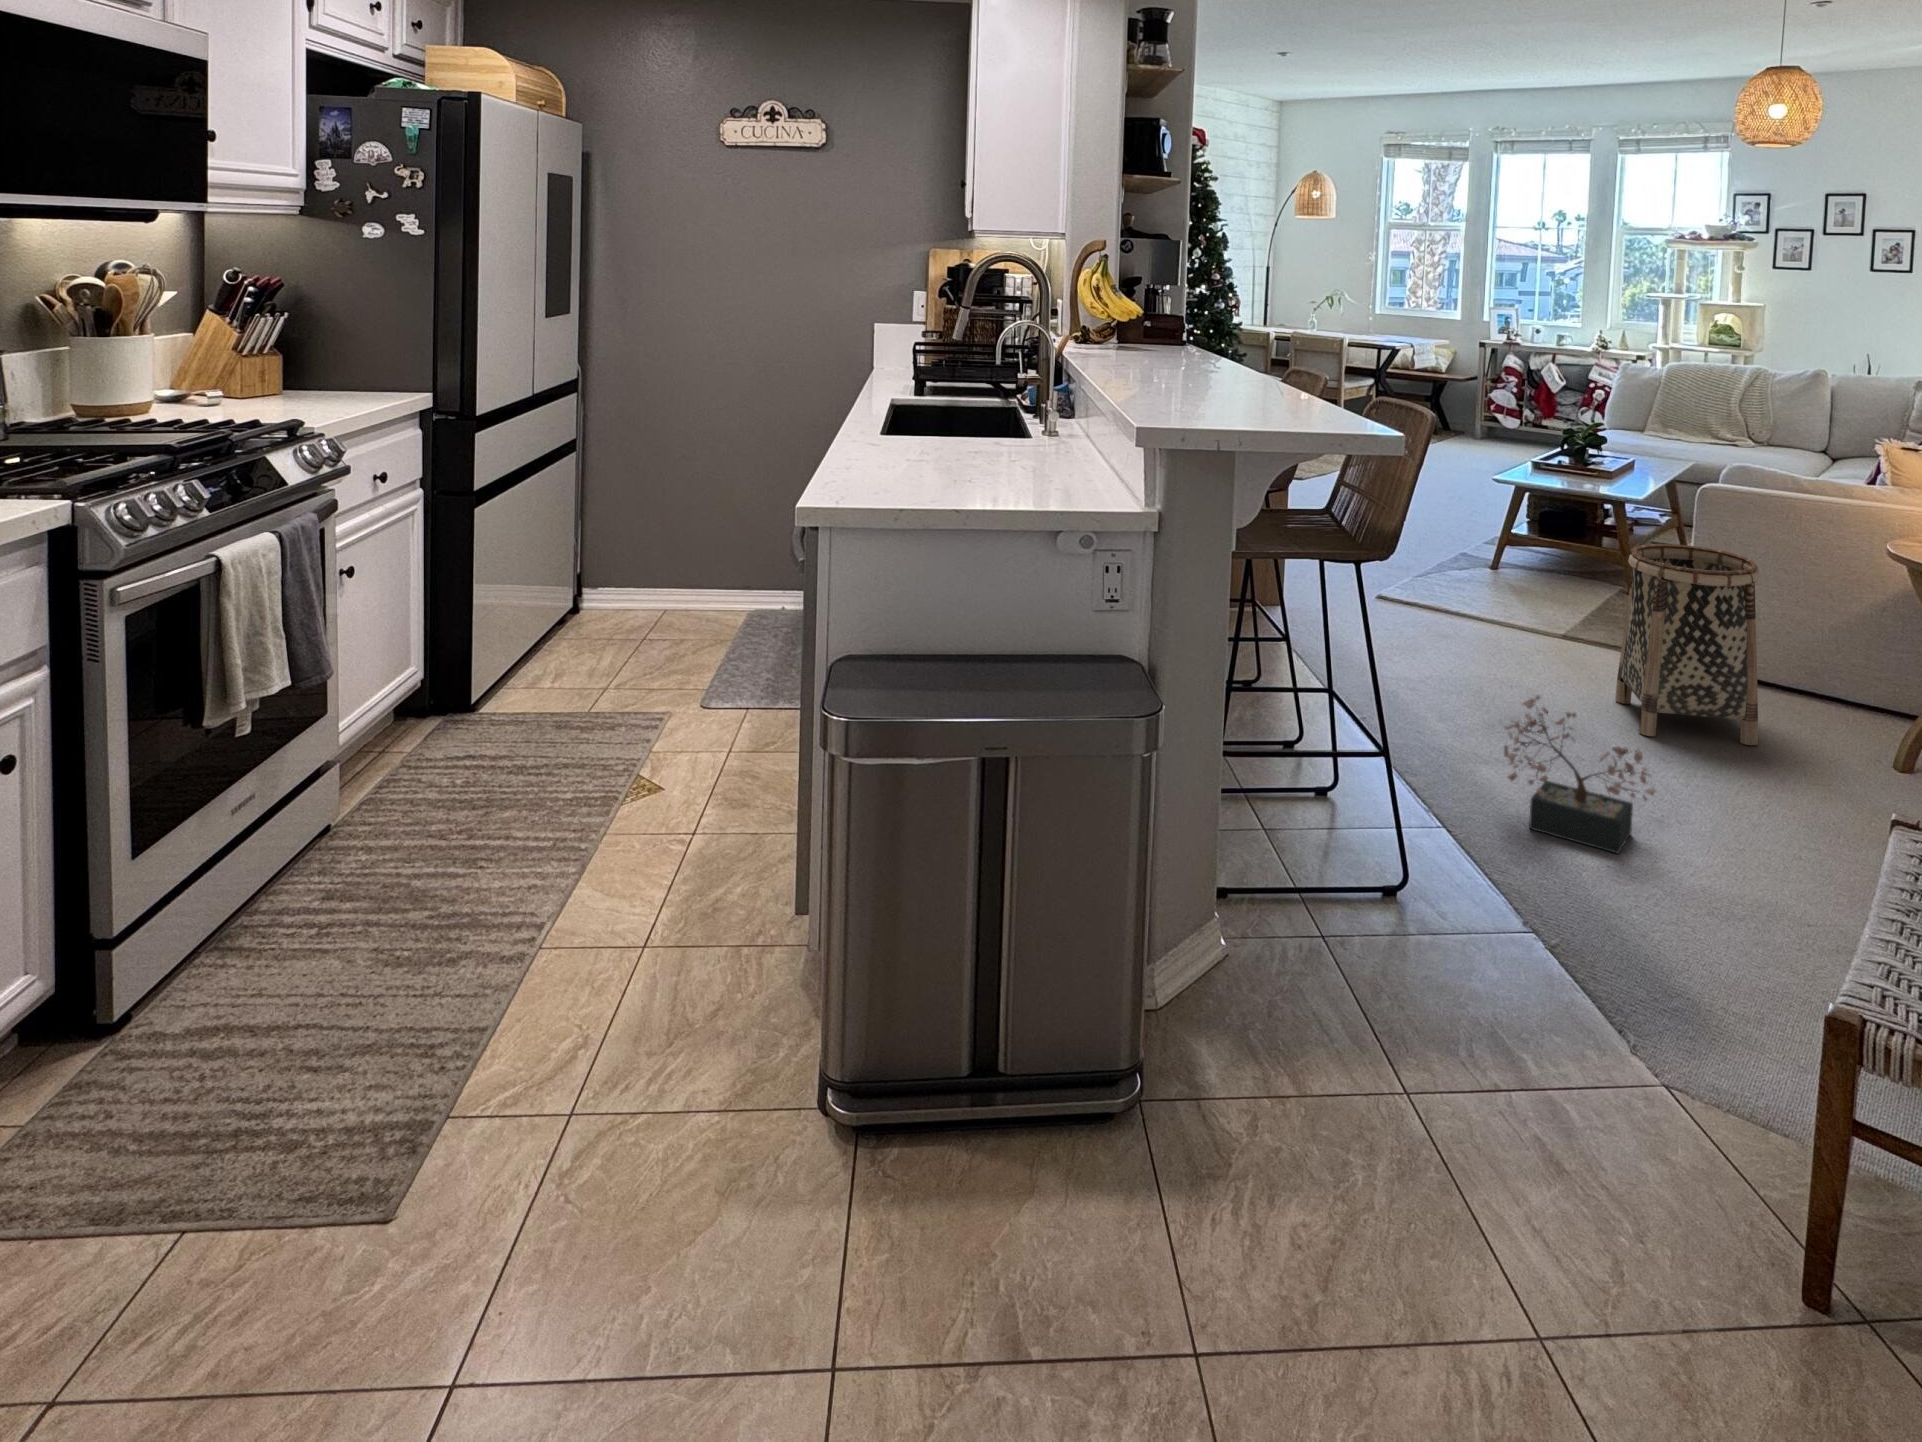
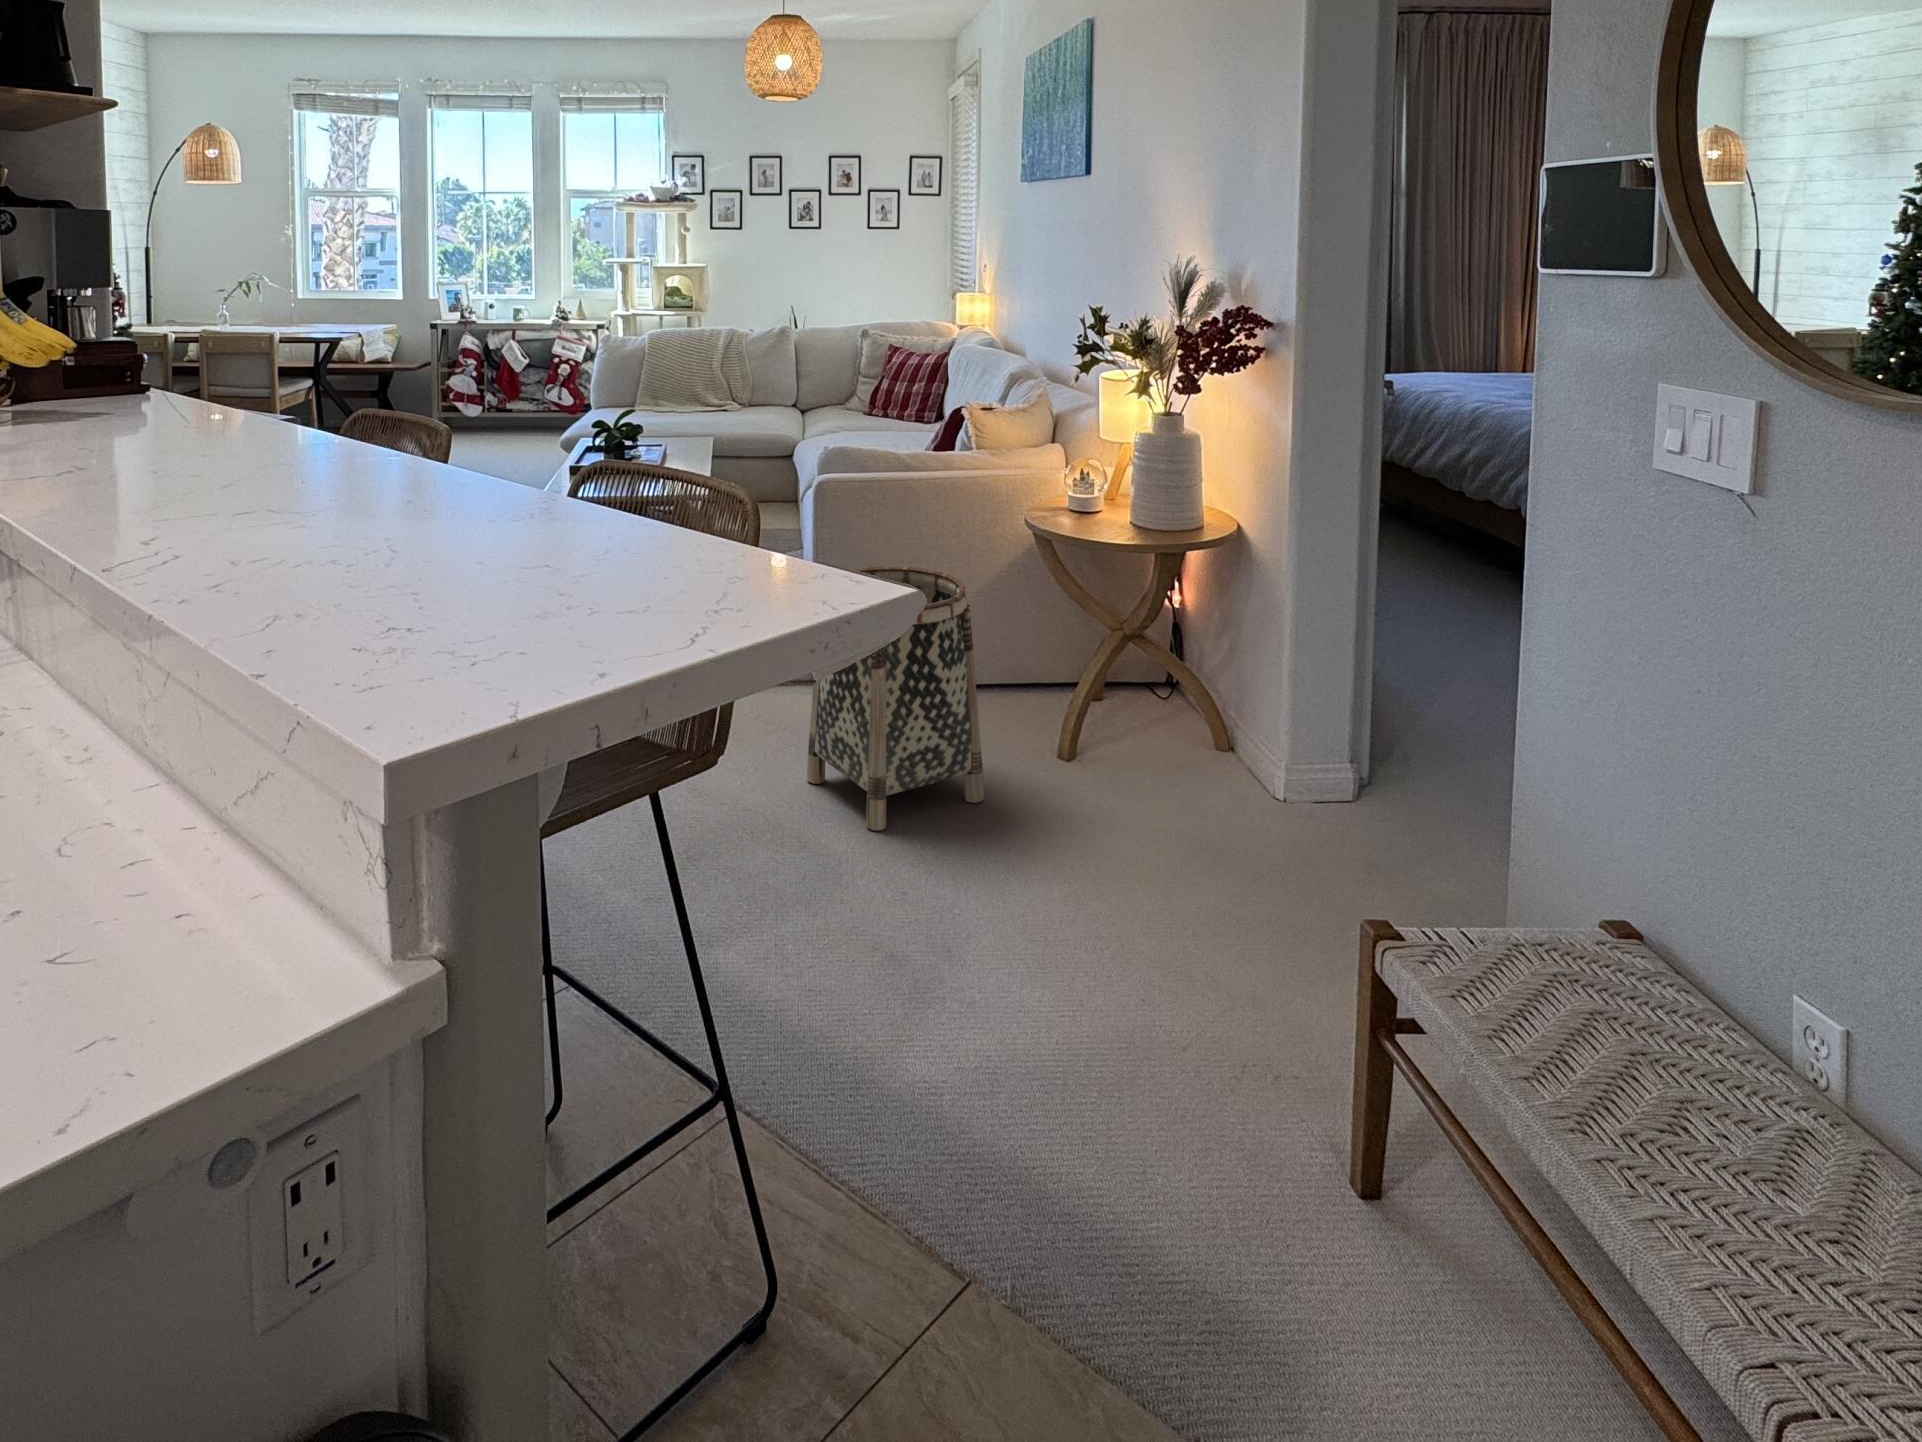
decorative plant: present [1504,696,1655,853] -> none [817,872,1041,1094]

